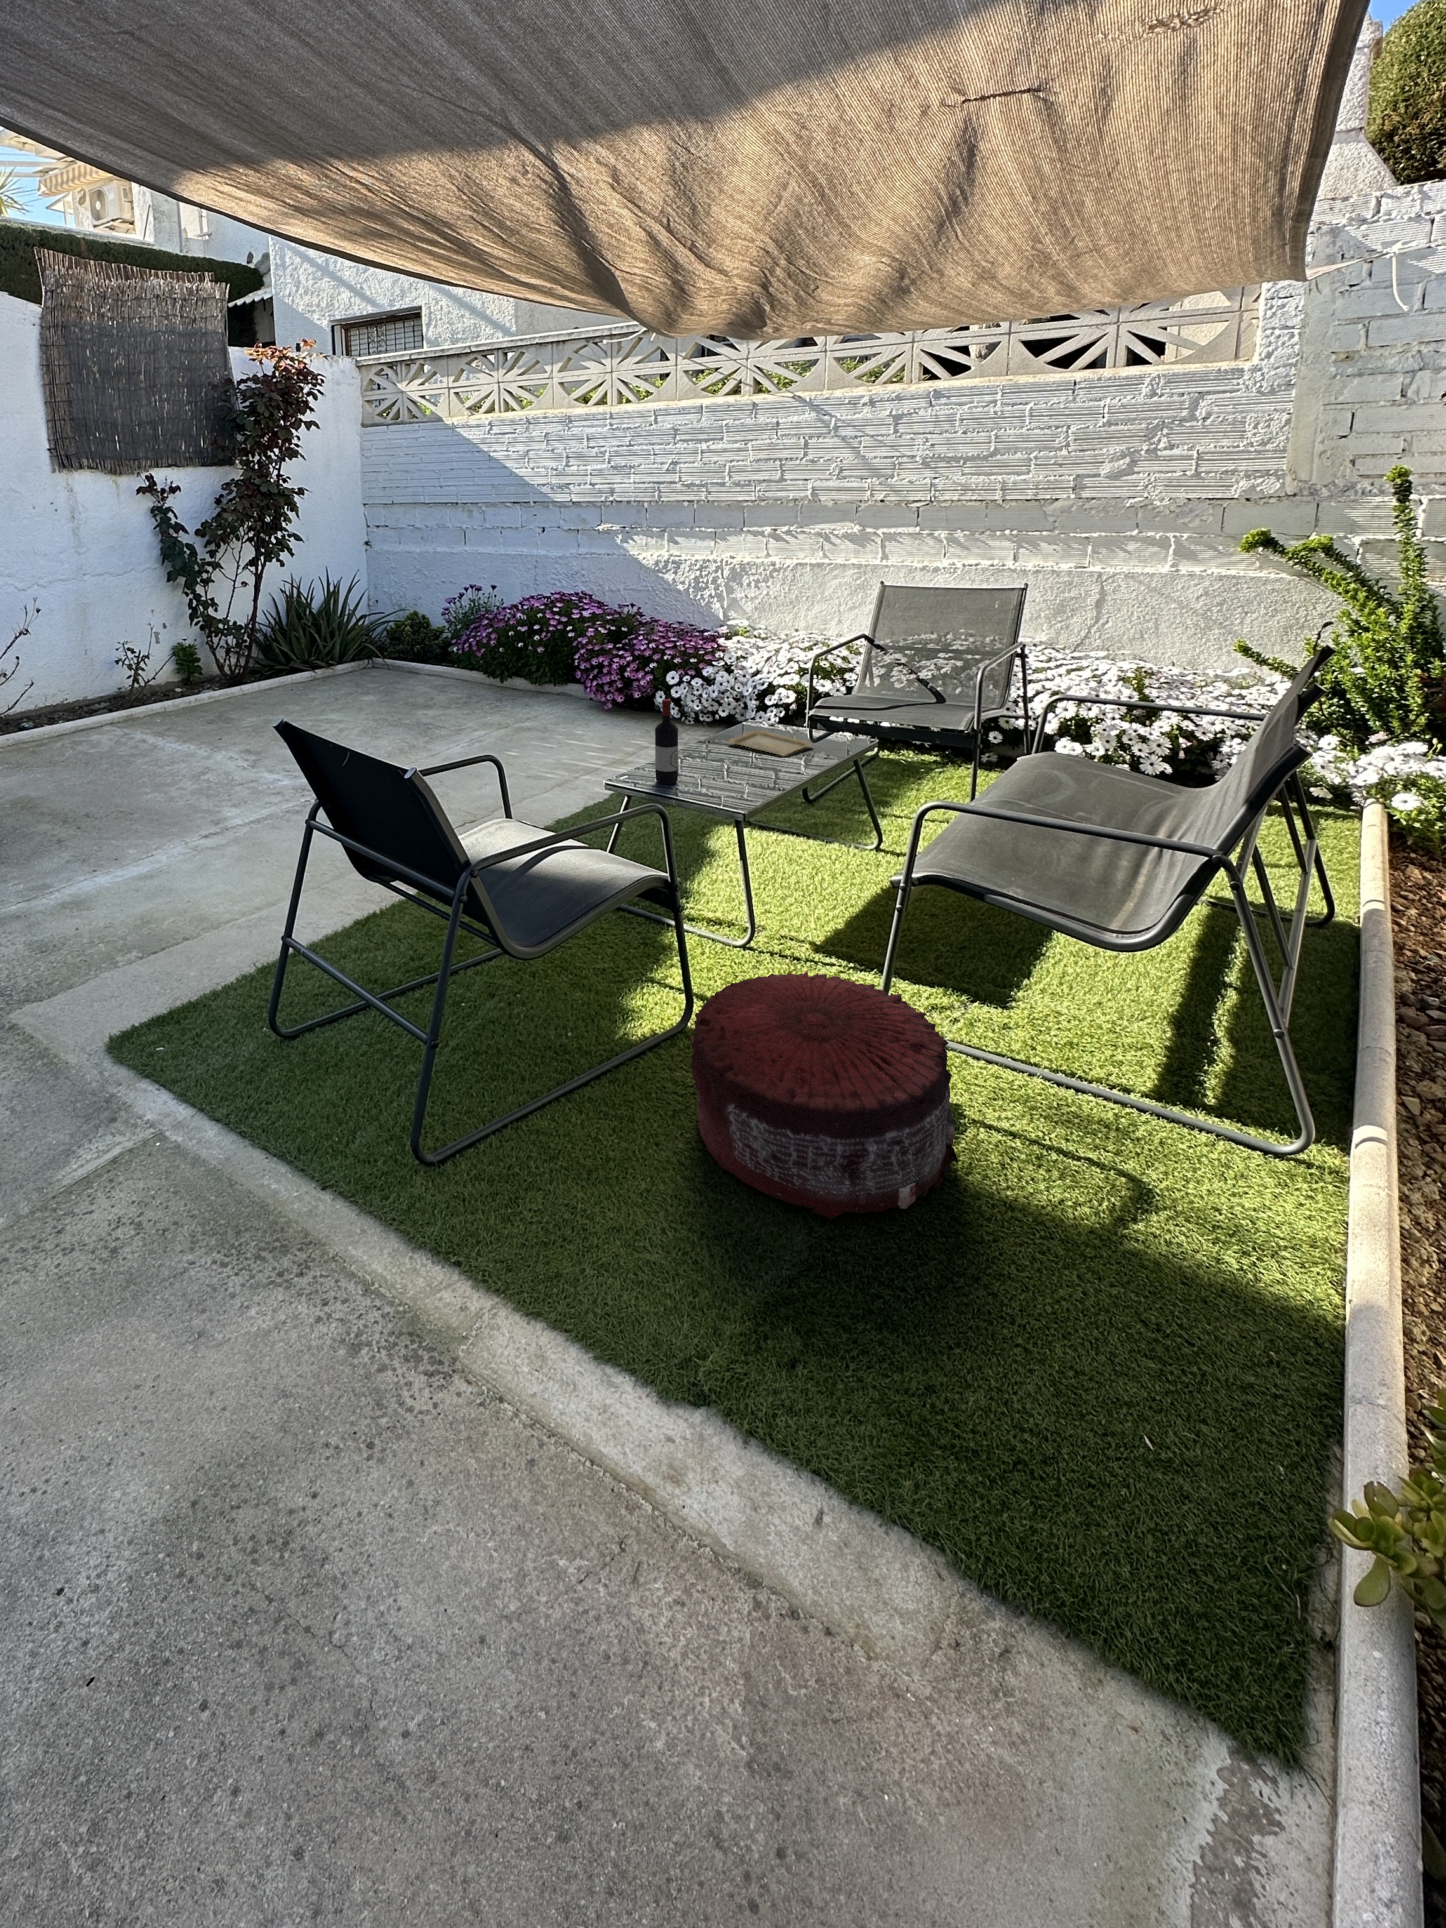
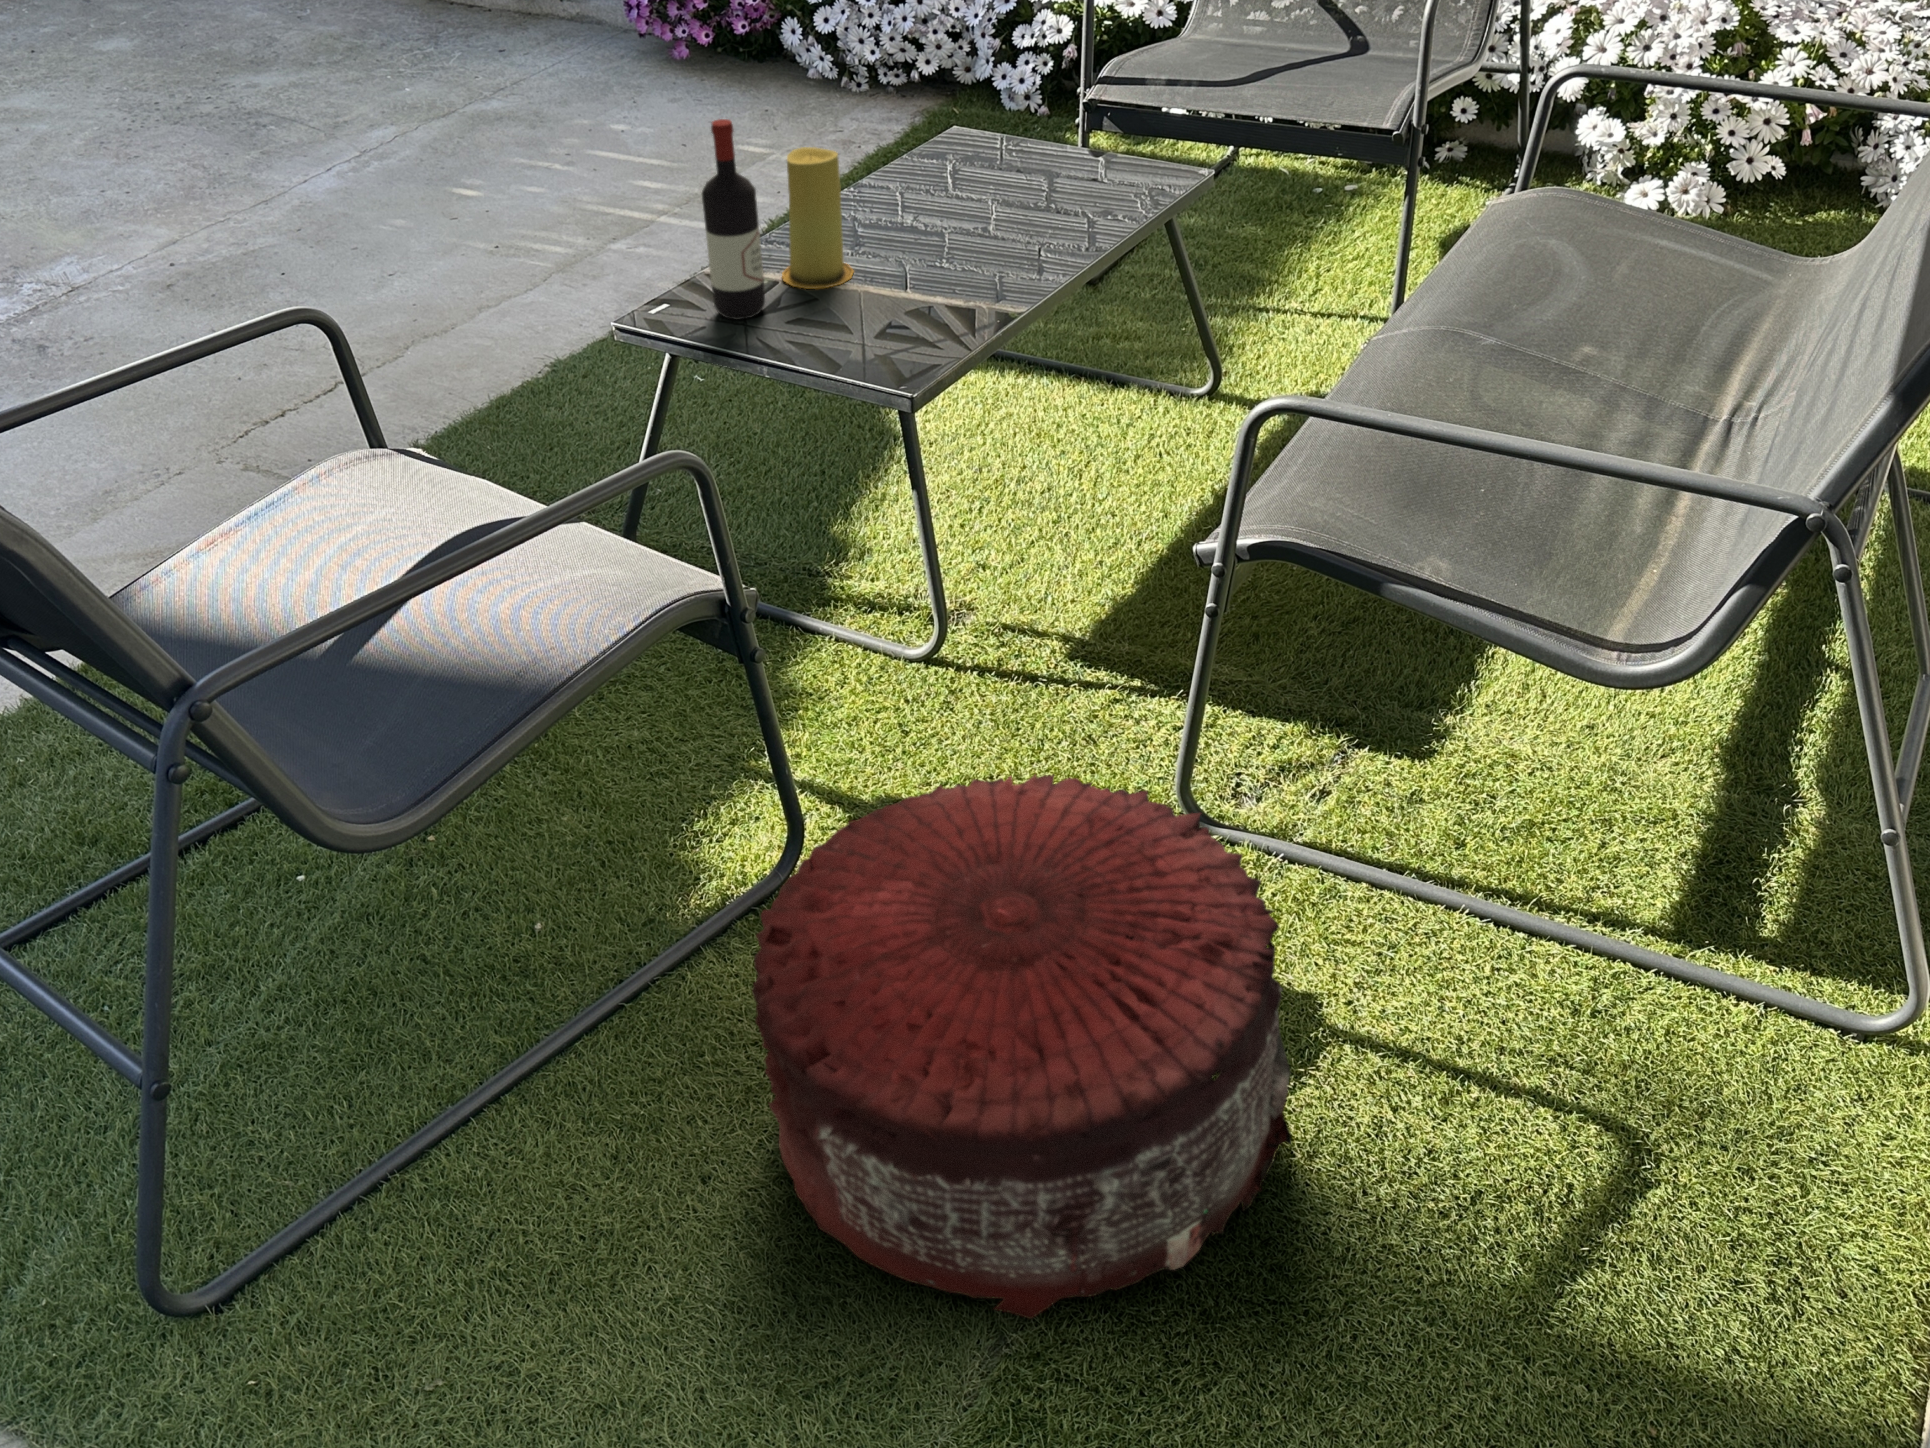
candle: none [683,716,715,776] -> present [782,147,854,289]
tray: present [729,731,811,756] -> none [894,151,1077,220]

